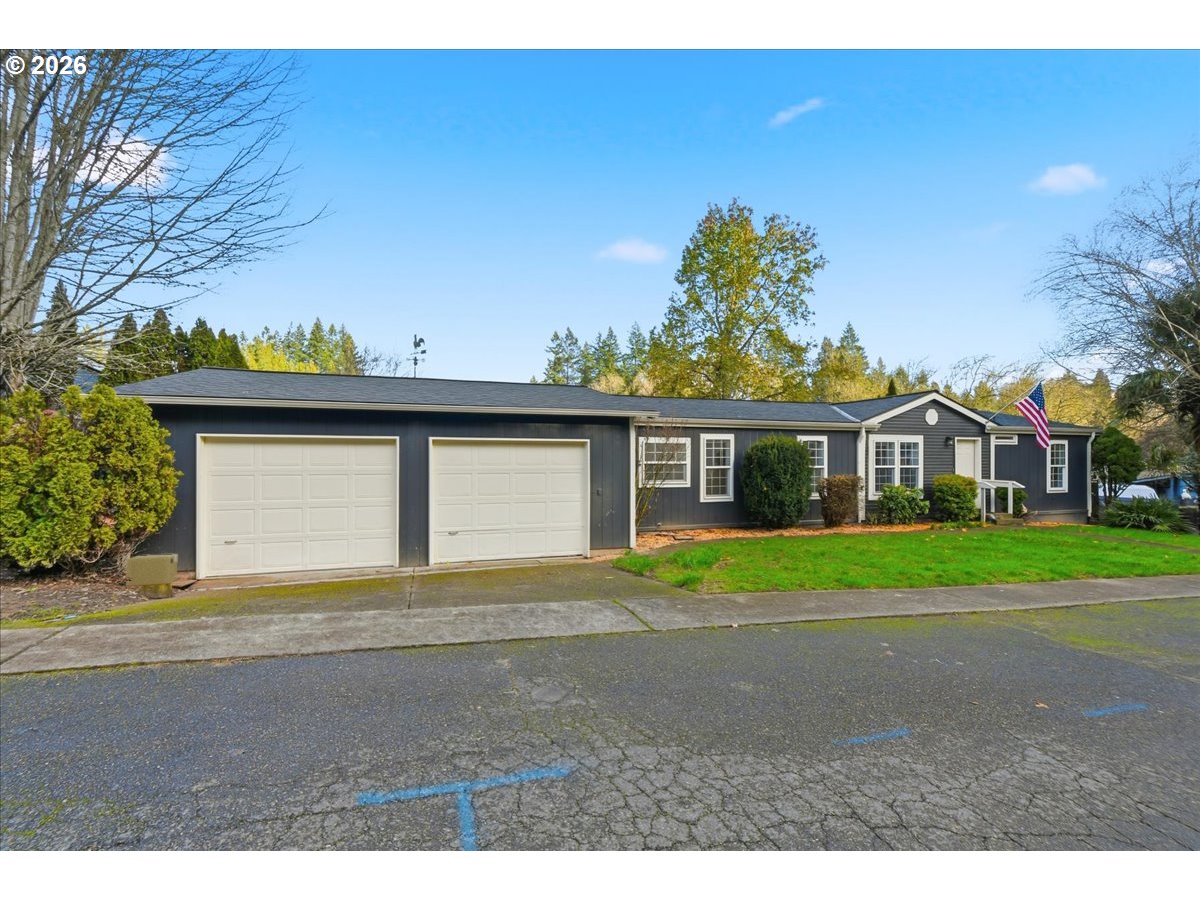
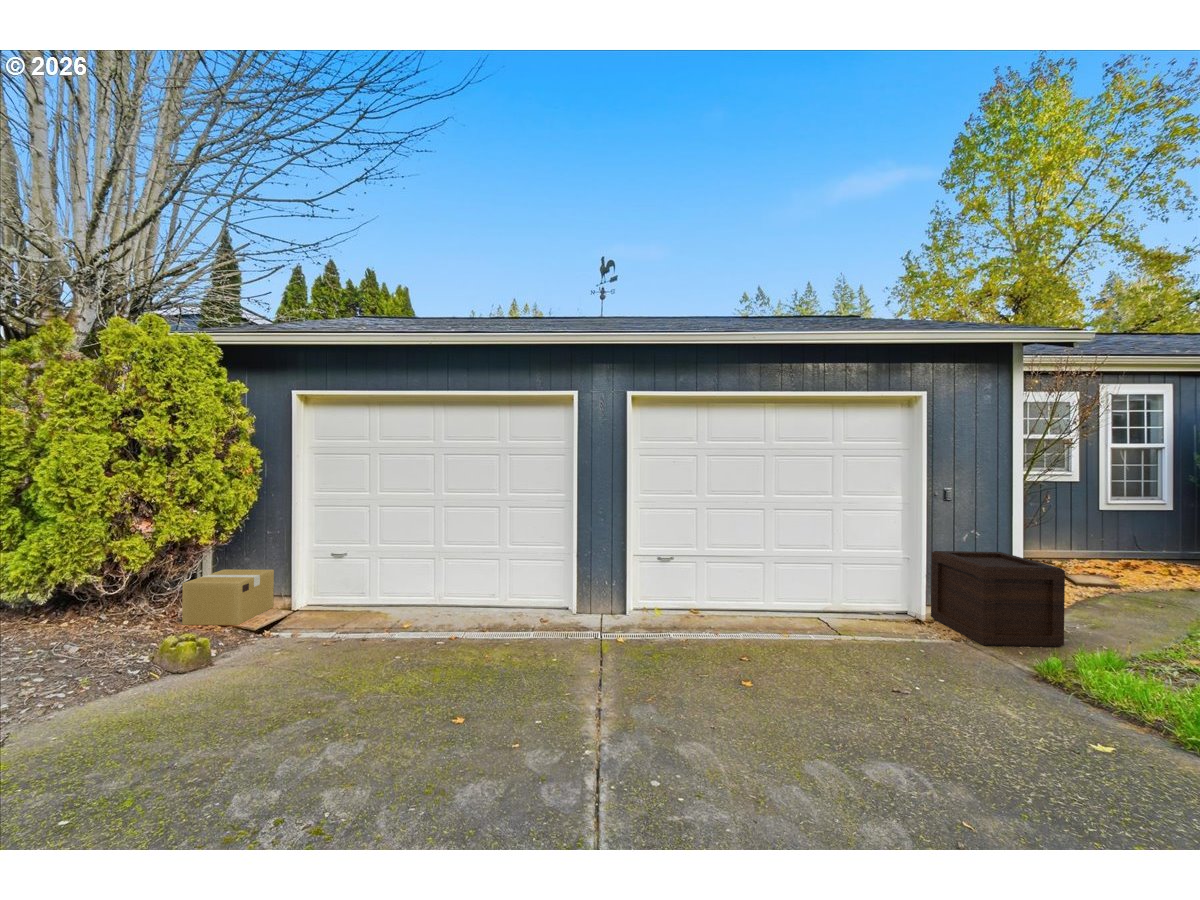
wooden crate: none [593,521,639,562] -> present [931,551,1065,647]

